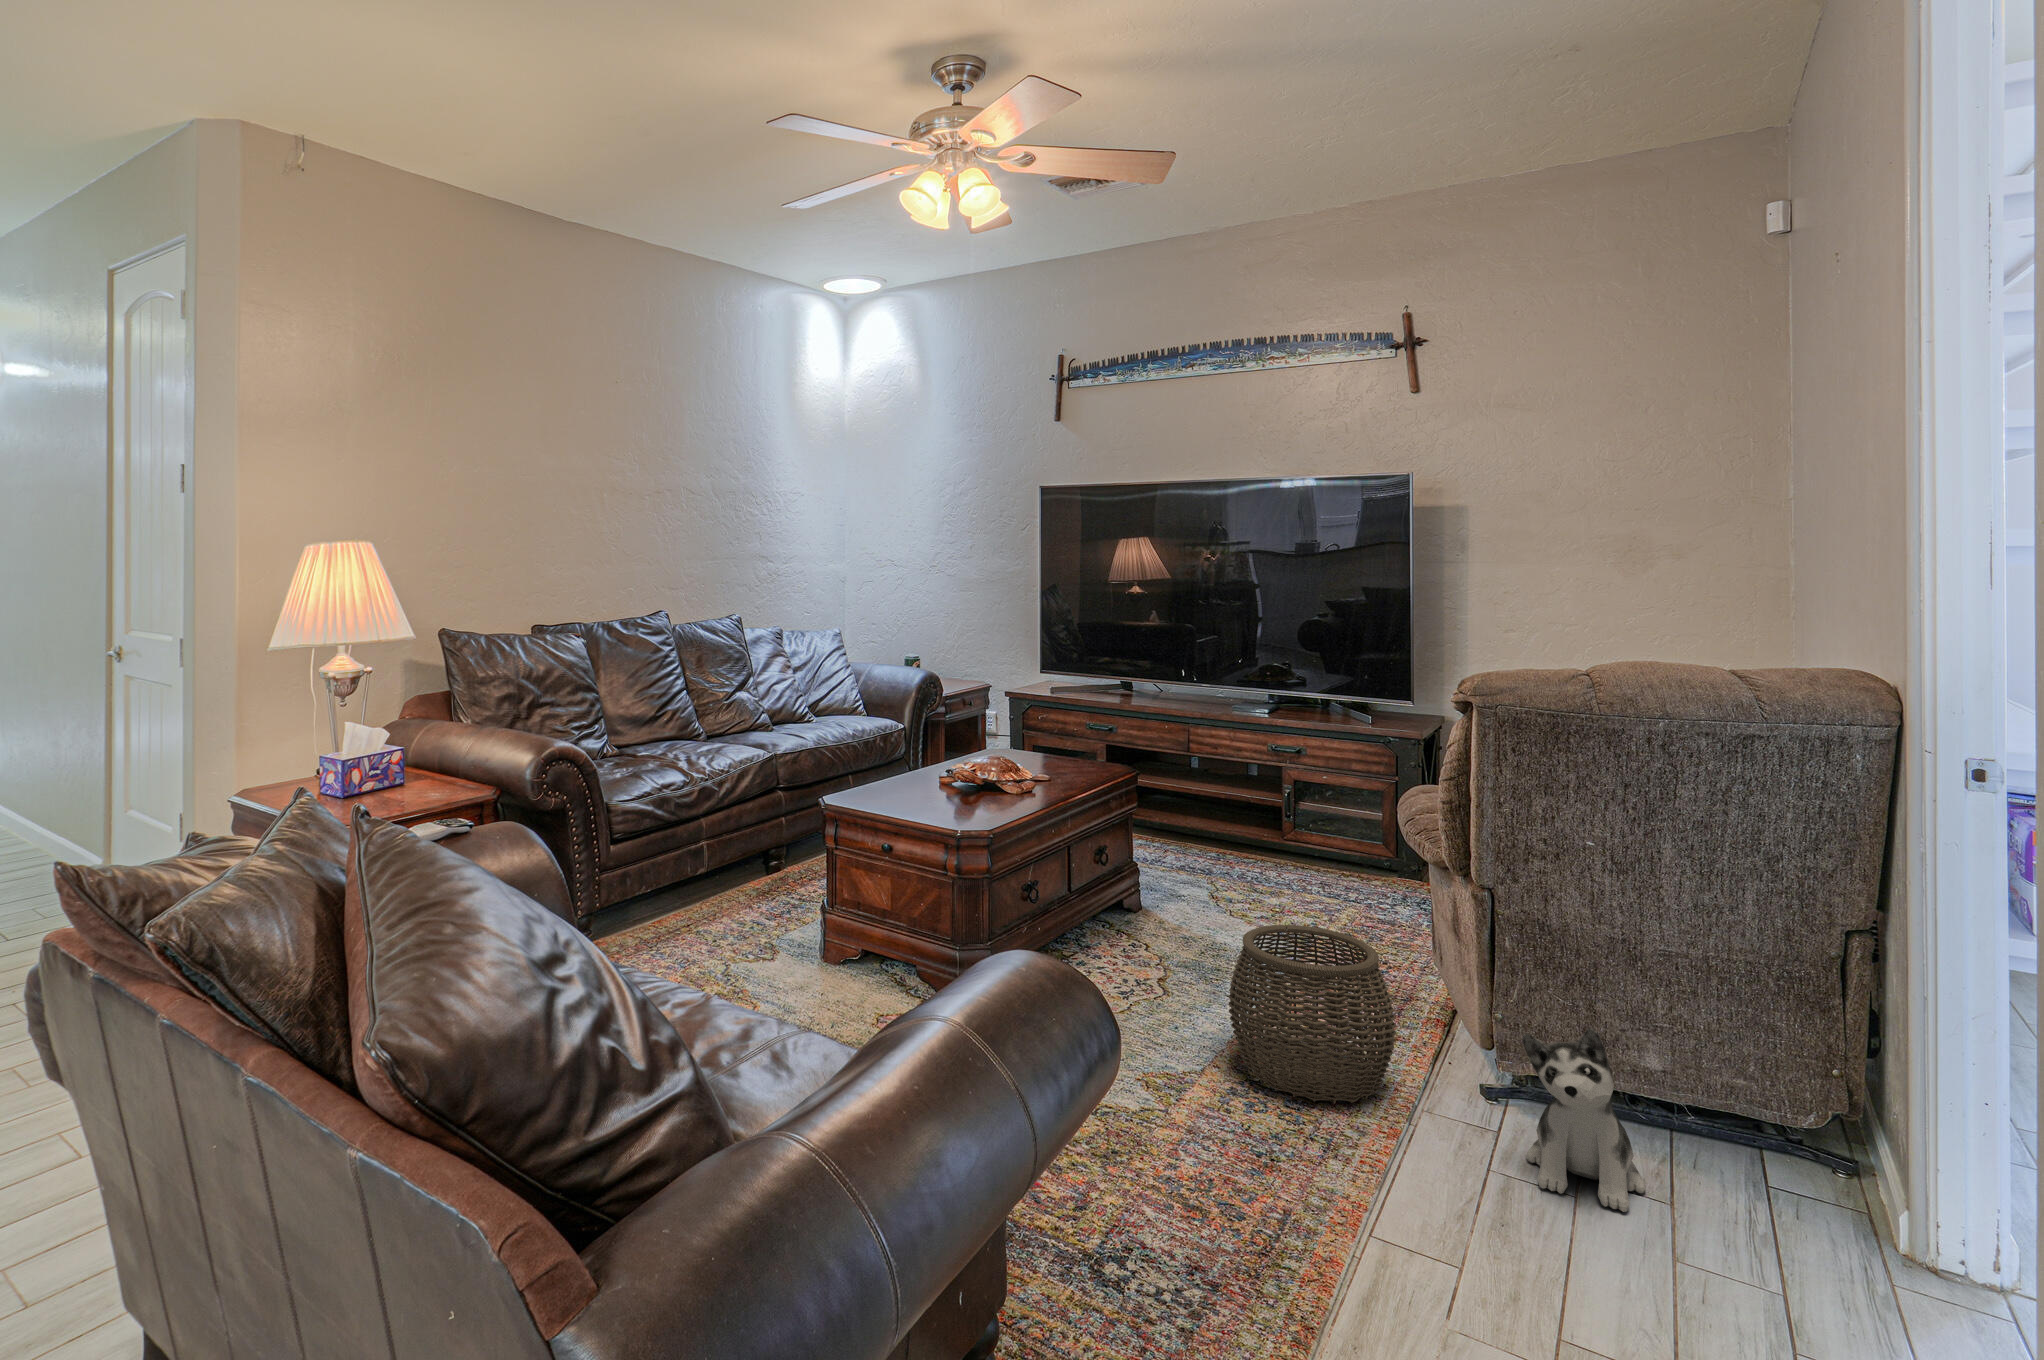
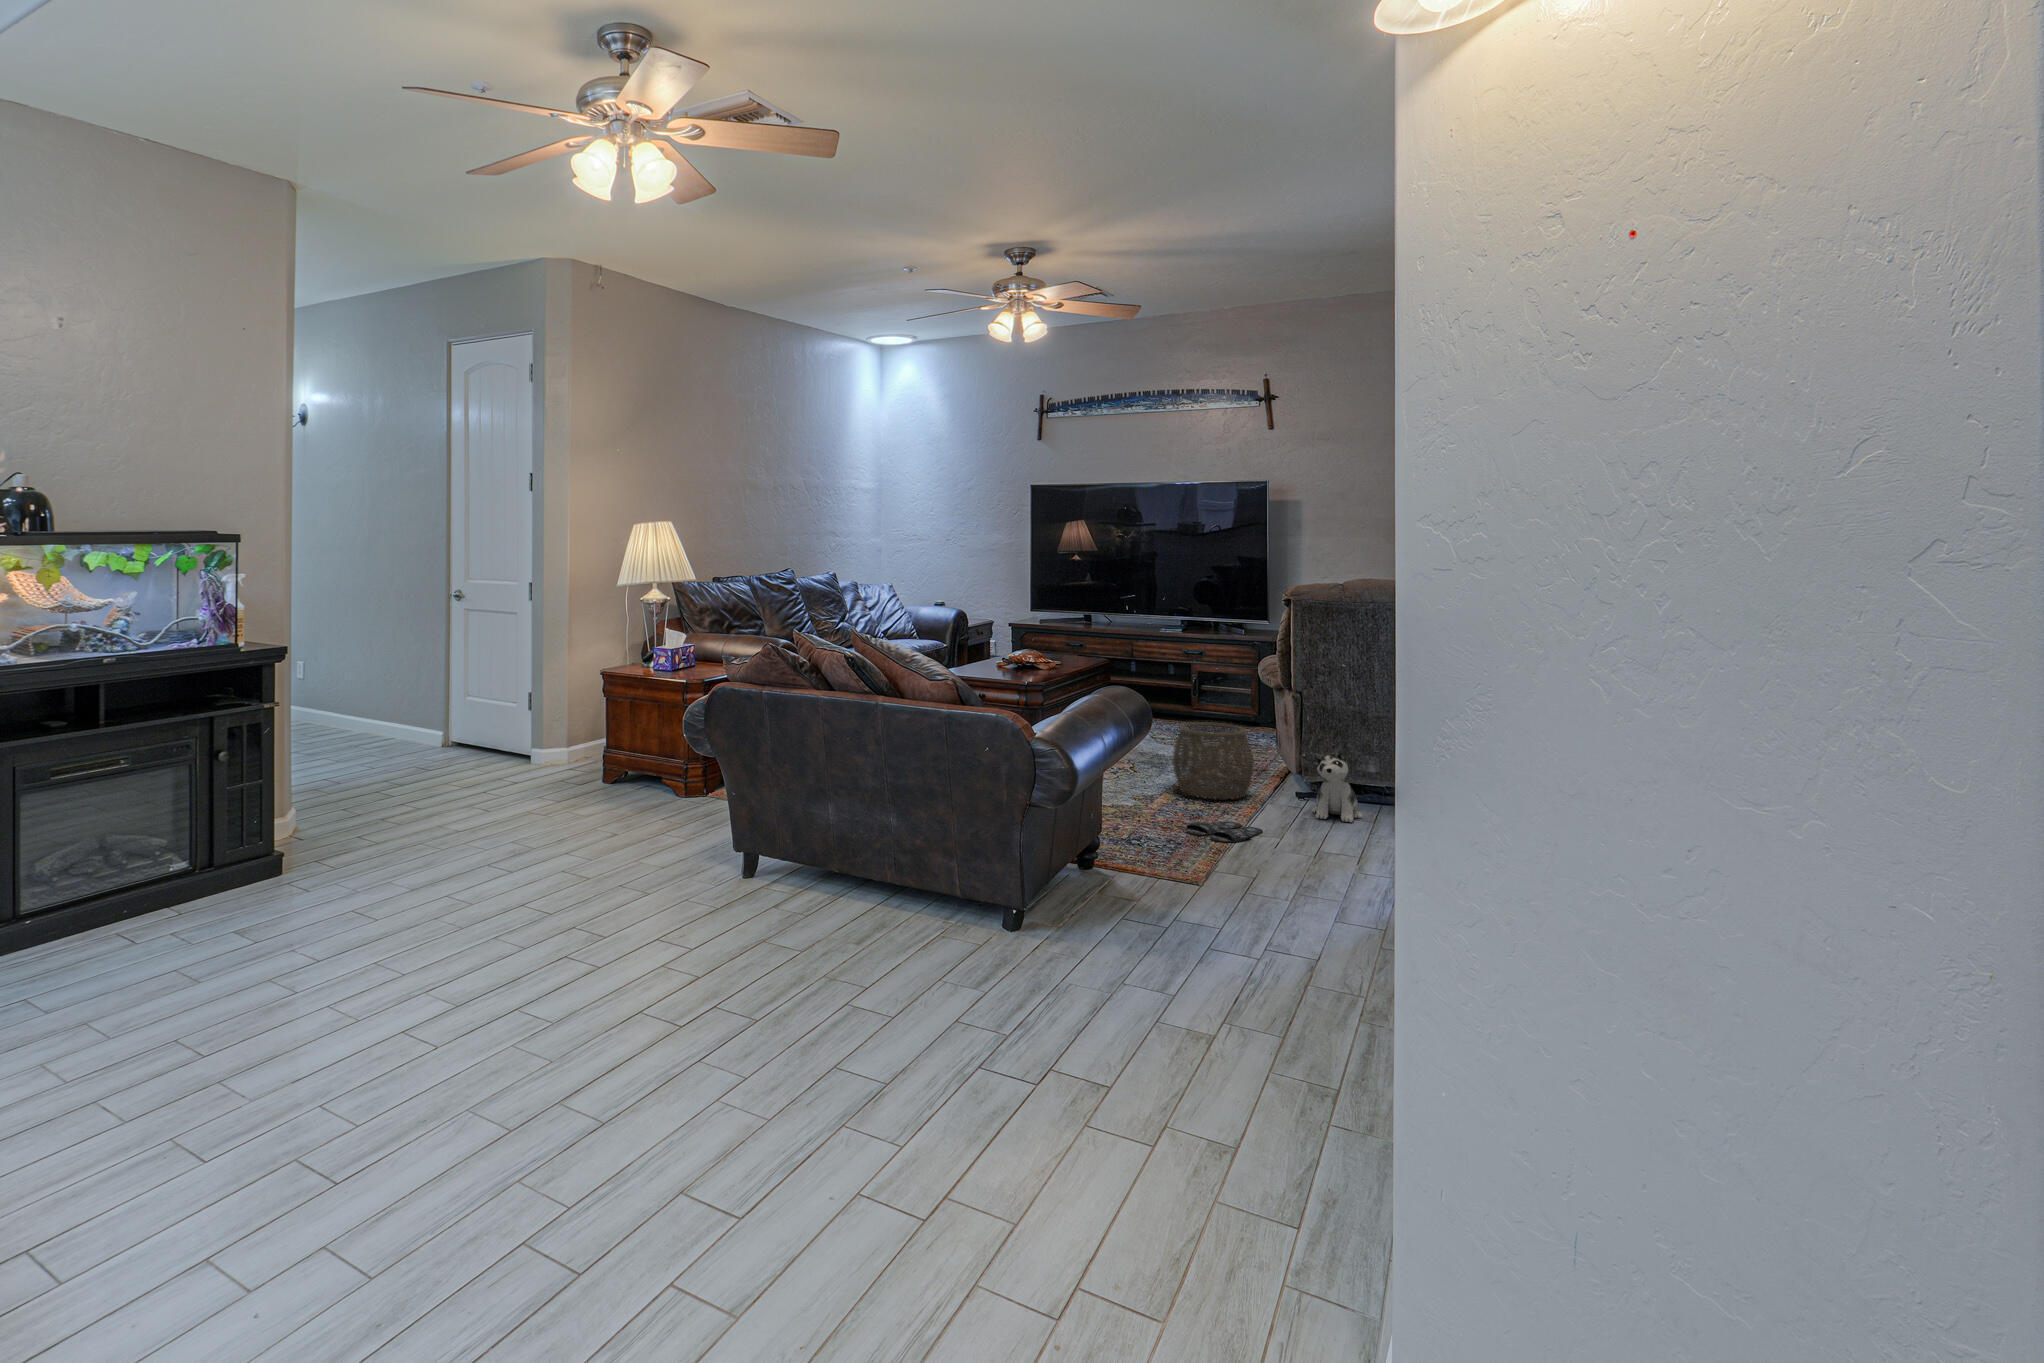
slippers: none [1243,1191,1420,1289] -> present [1186,821,1263,842]

